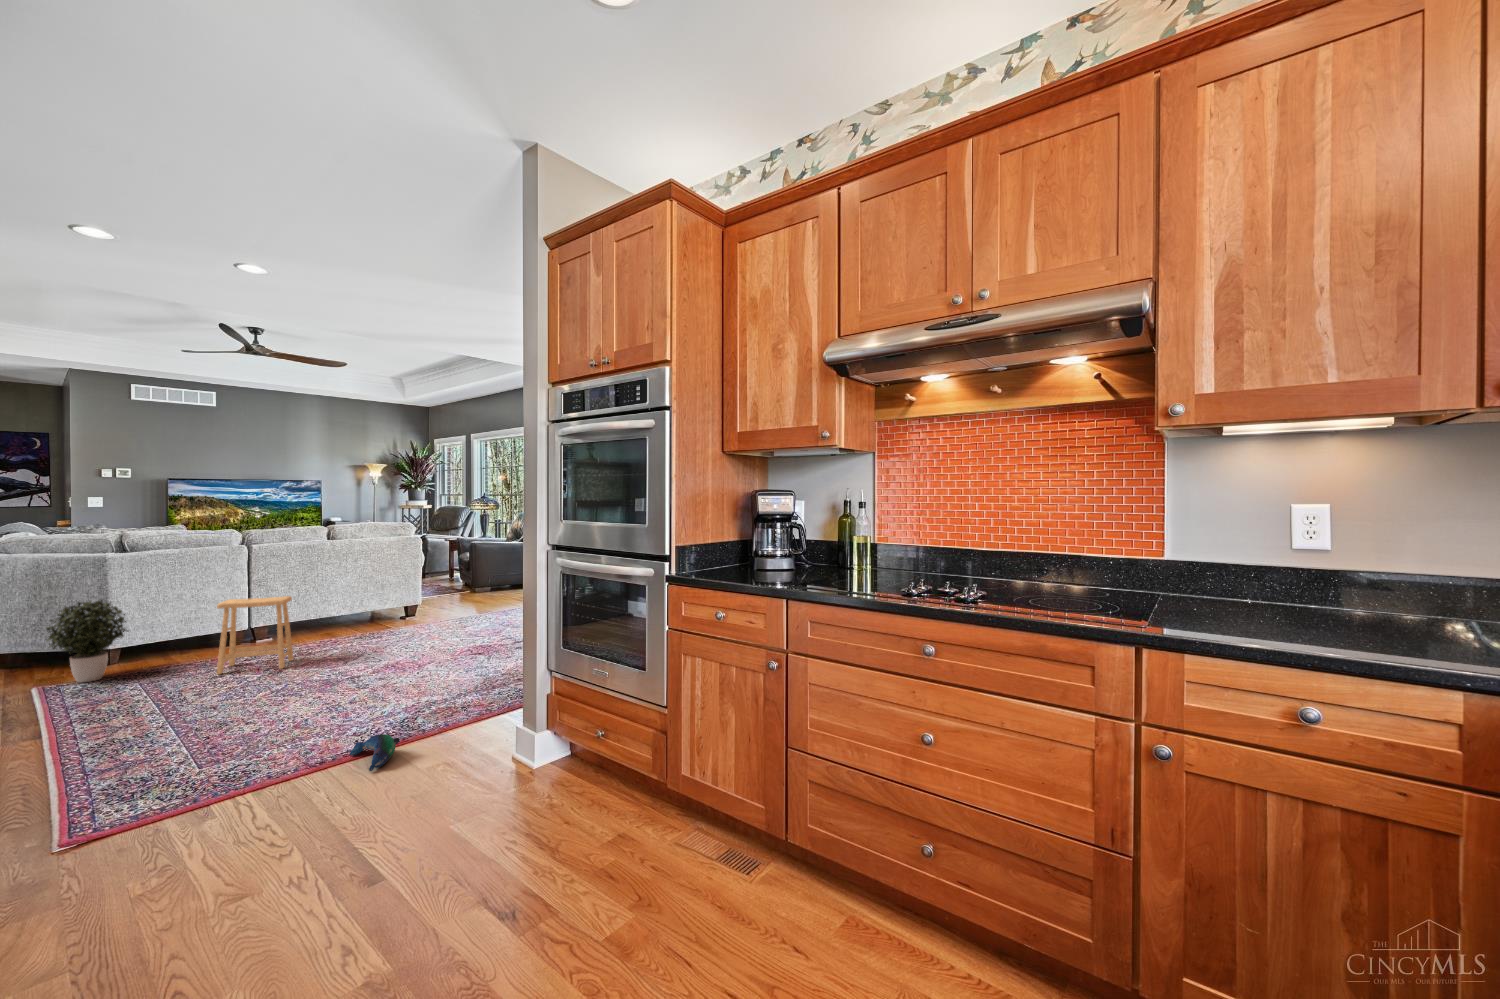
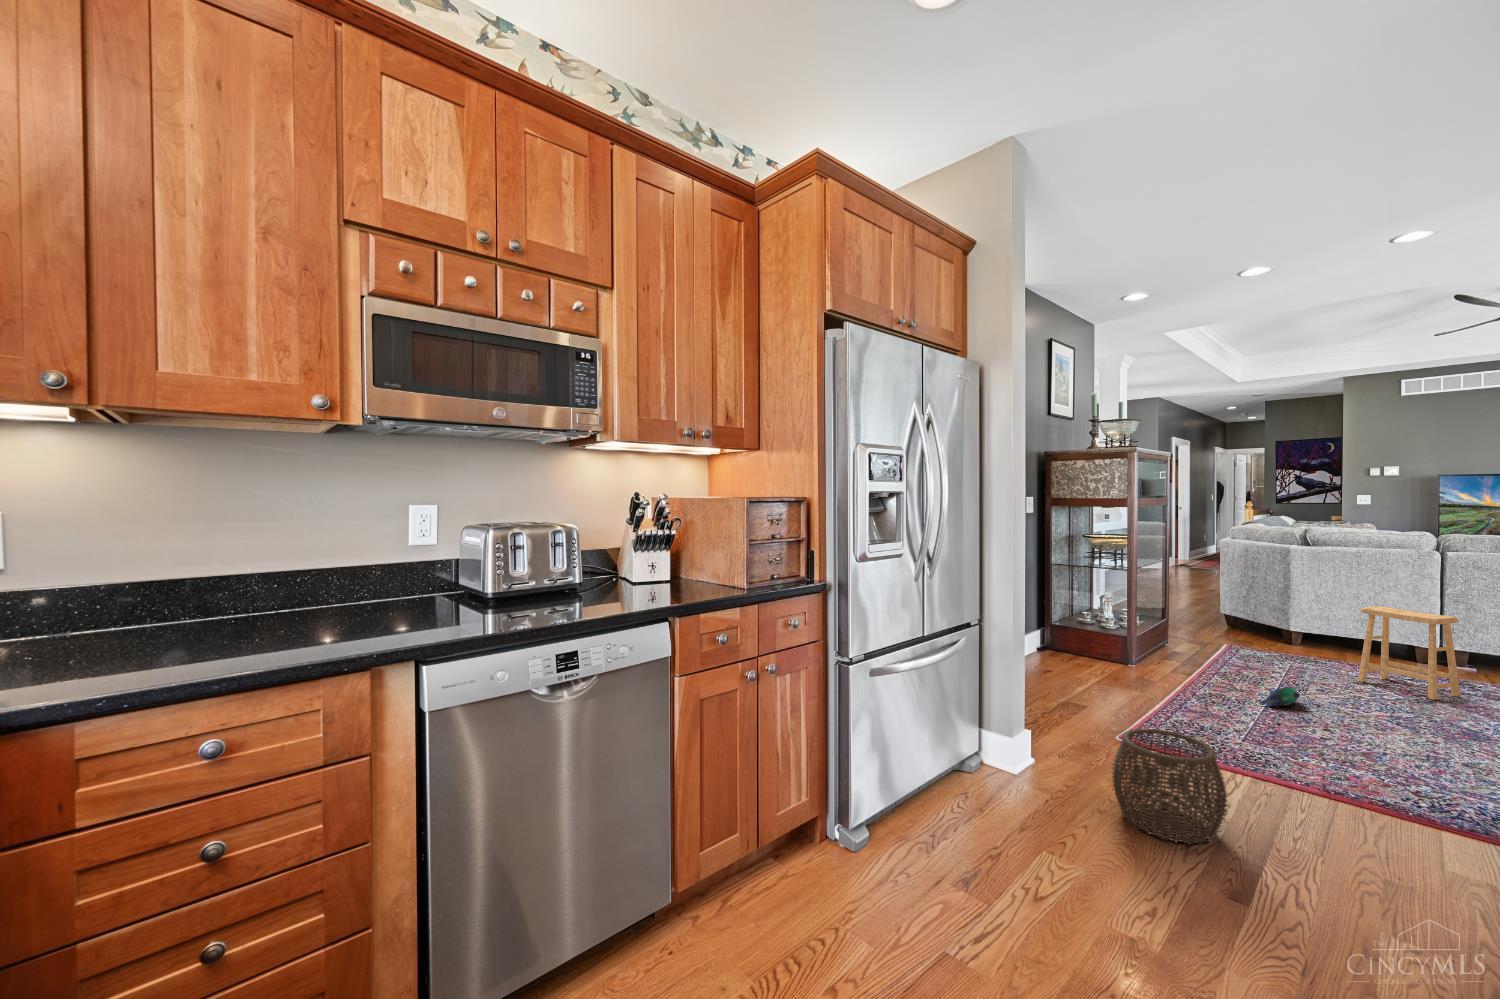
potted plant: present [46,600,127,683] -> none [1231,583,1294,653]
plush toy: present [349,734,399,771] -> present [1261,686,1300,706]
woven basket: none [169,765,317,909] -> present [1112,729,1227,844]

